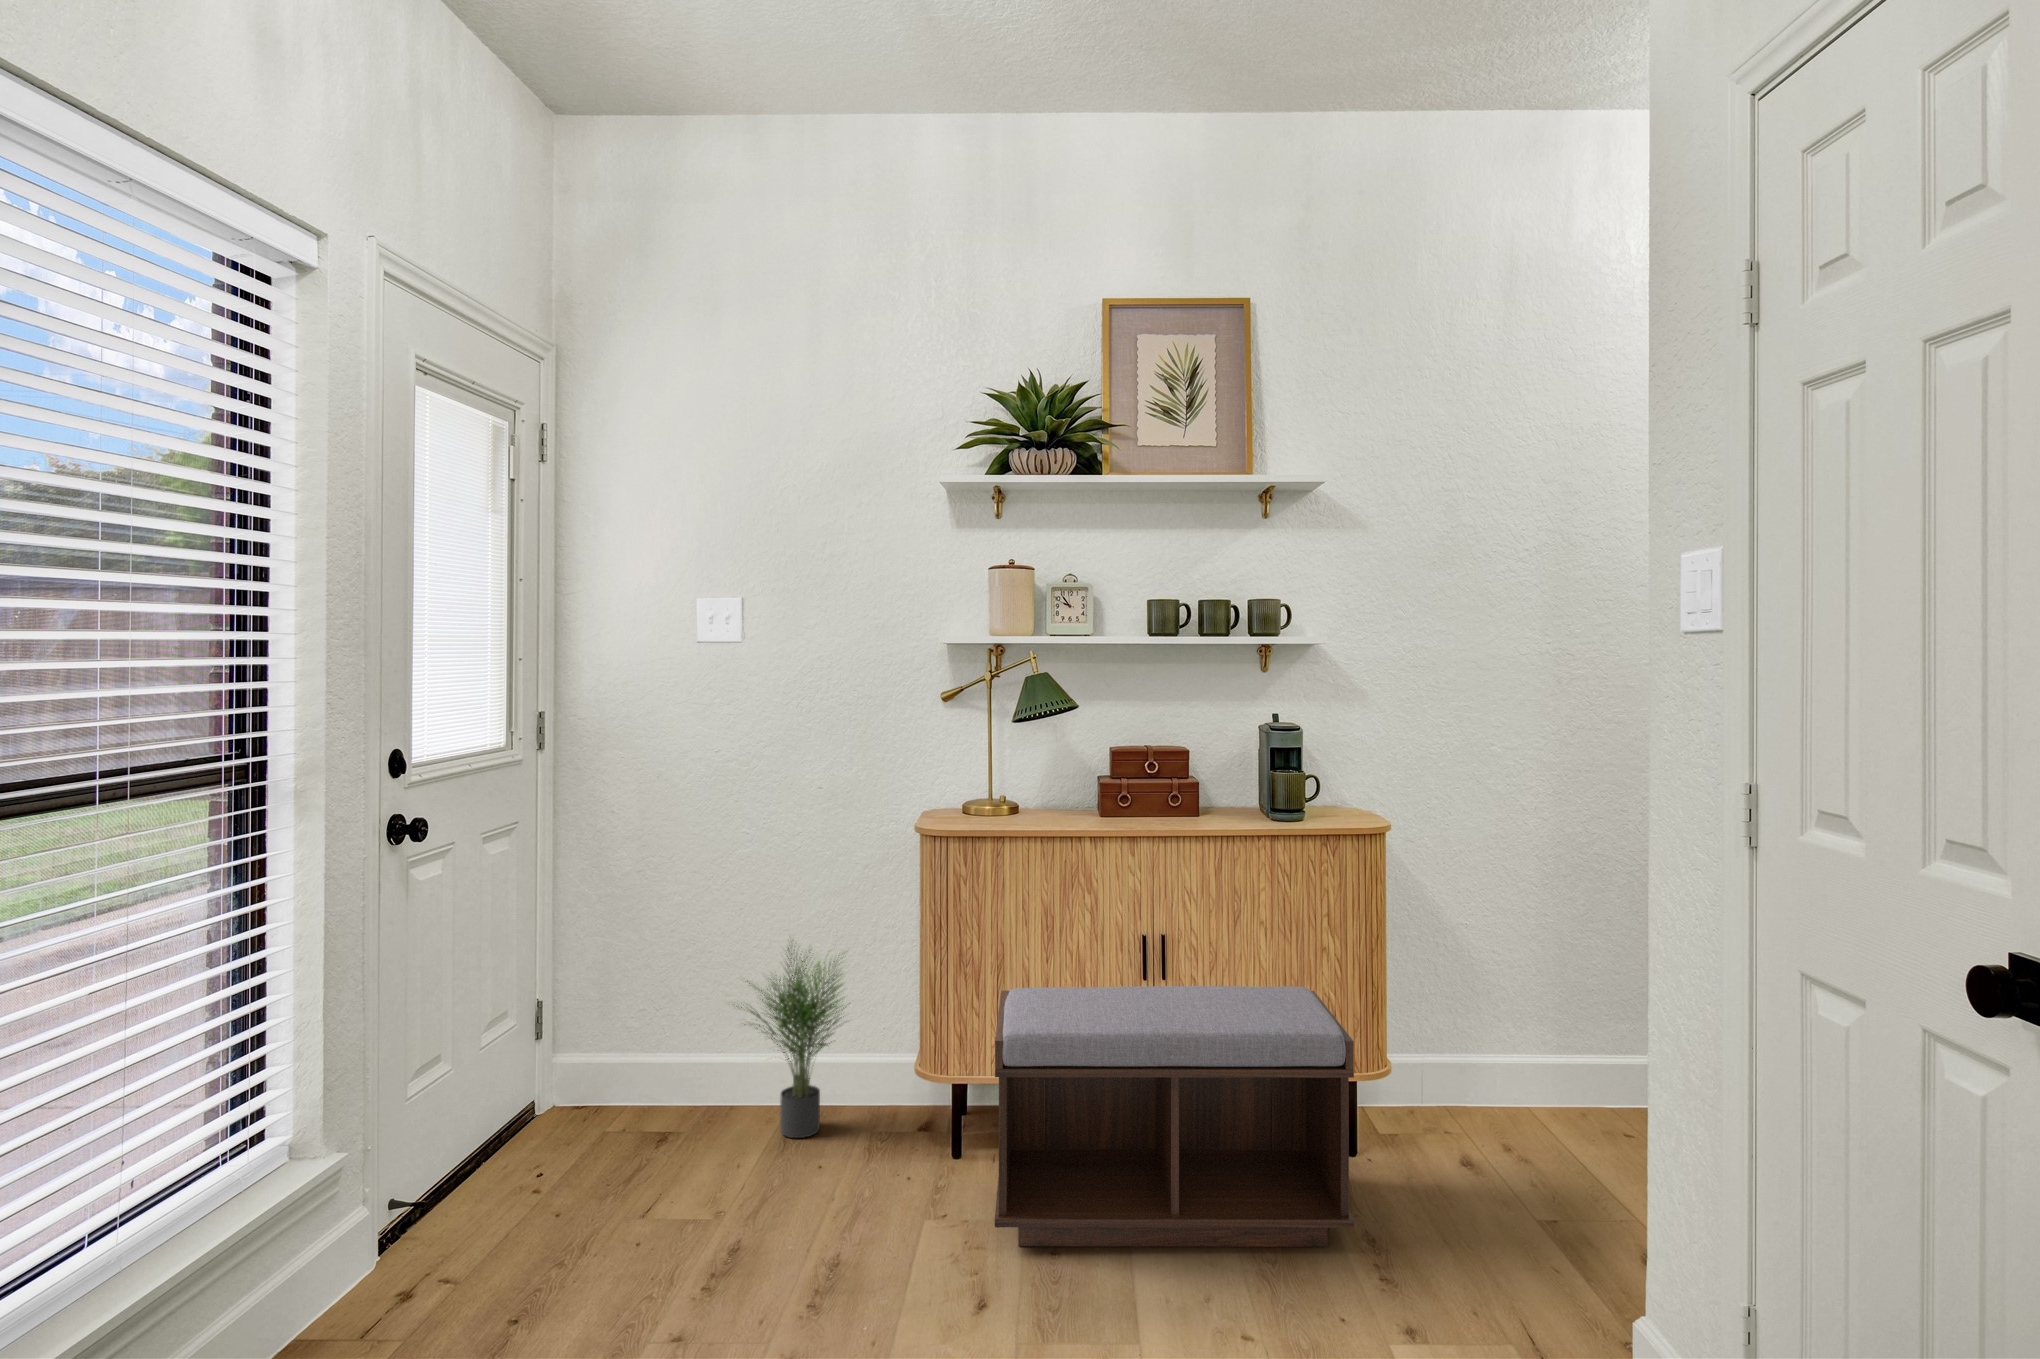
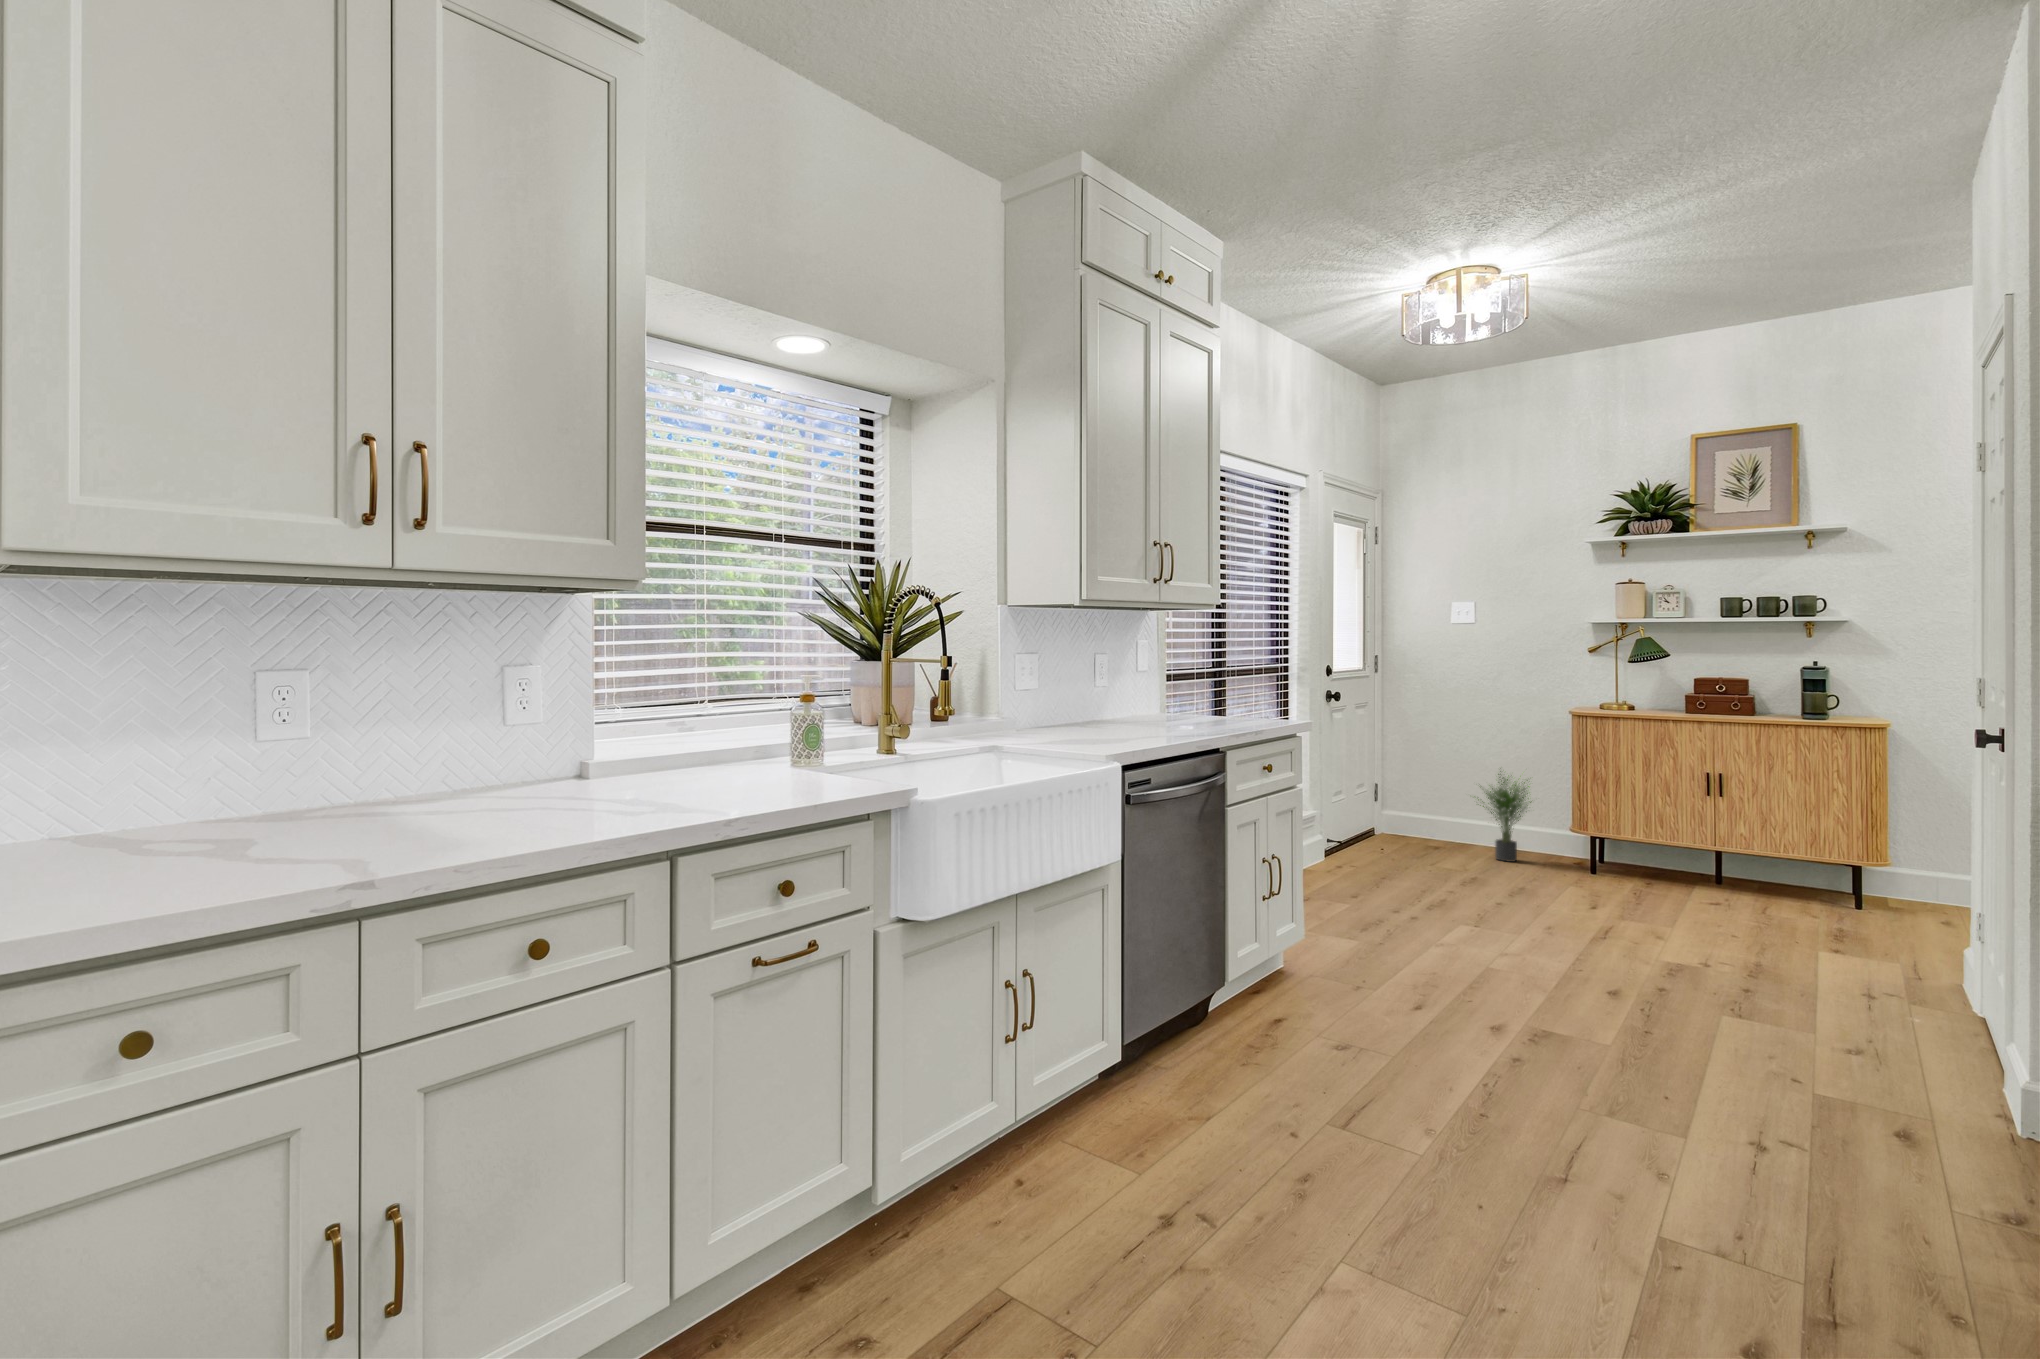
bench: present [995,986,1354,1247] -> none [1610,790,1828,922]

